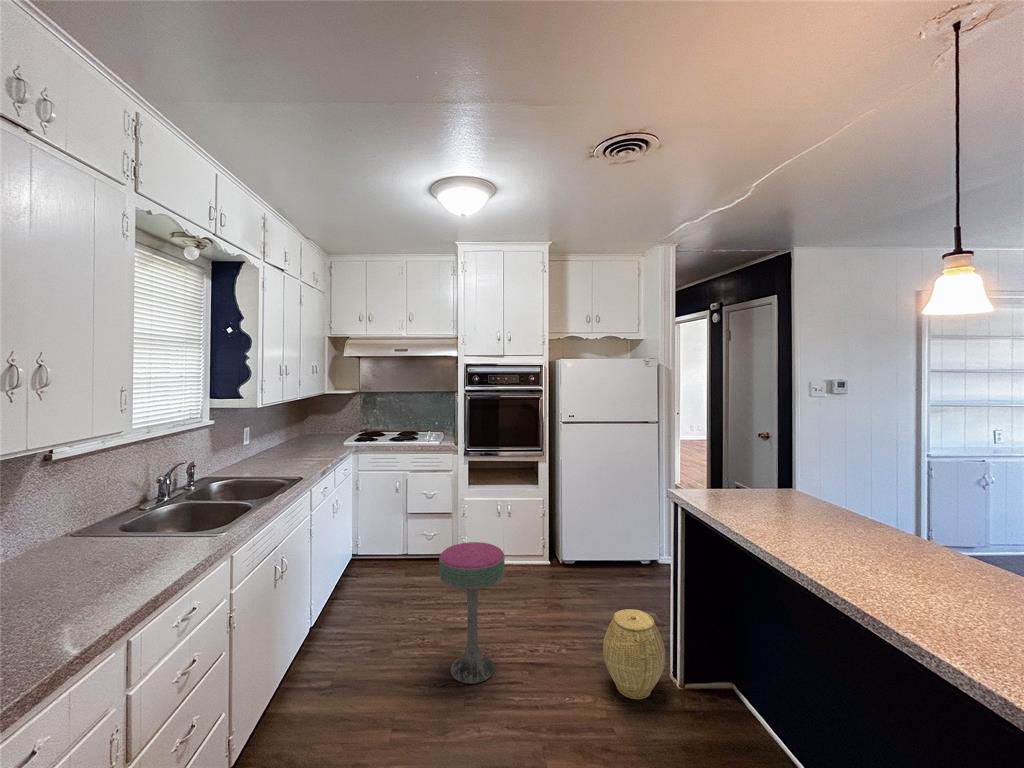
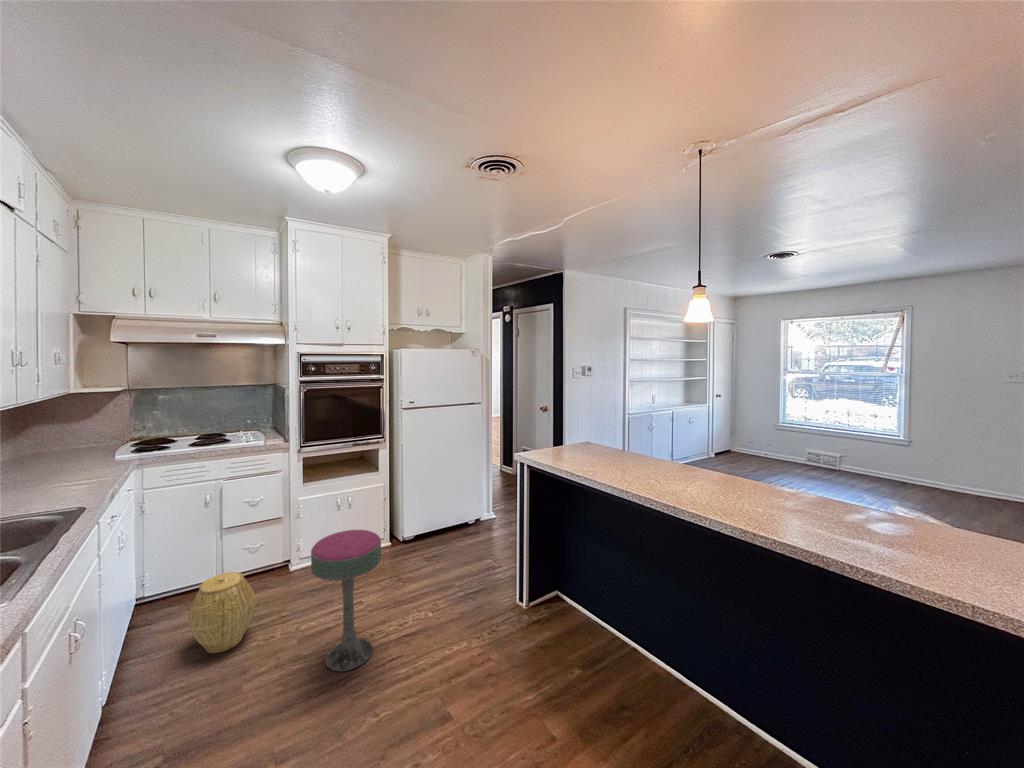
woven basket: present [603,609,665,699] -> present [188,572,256,653]

